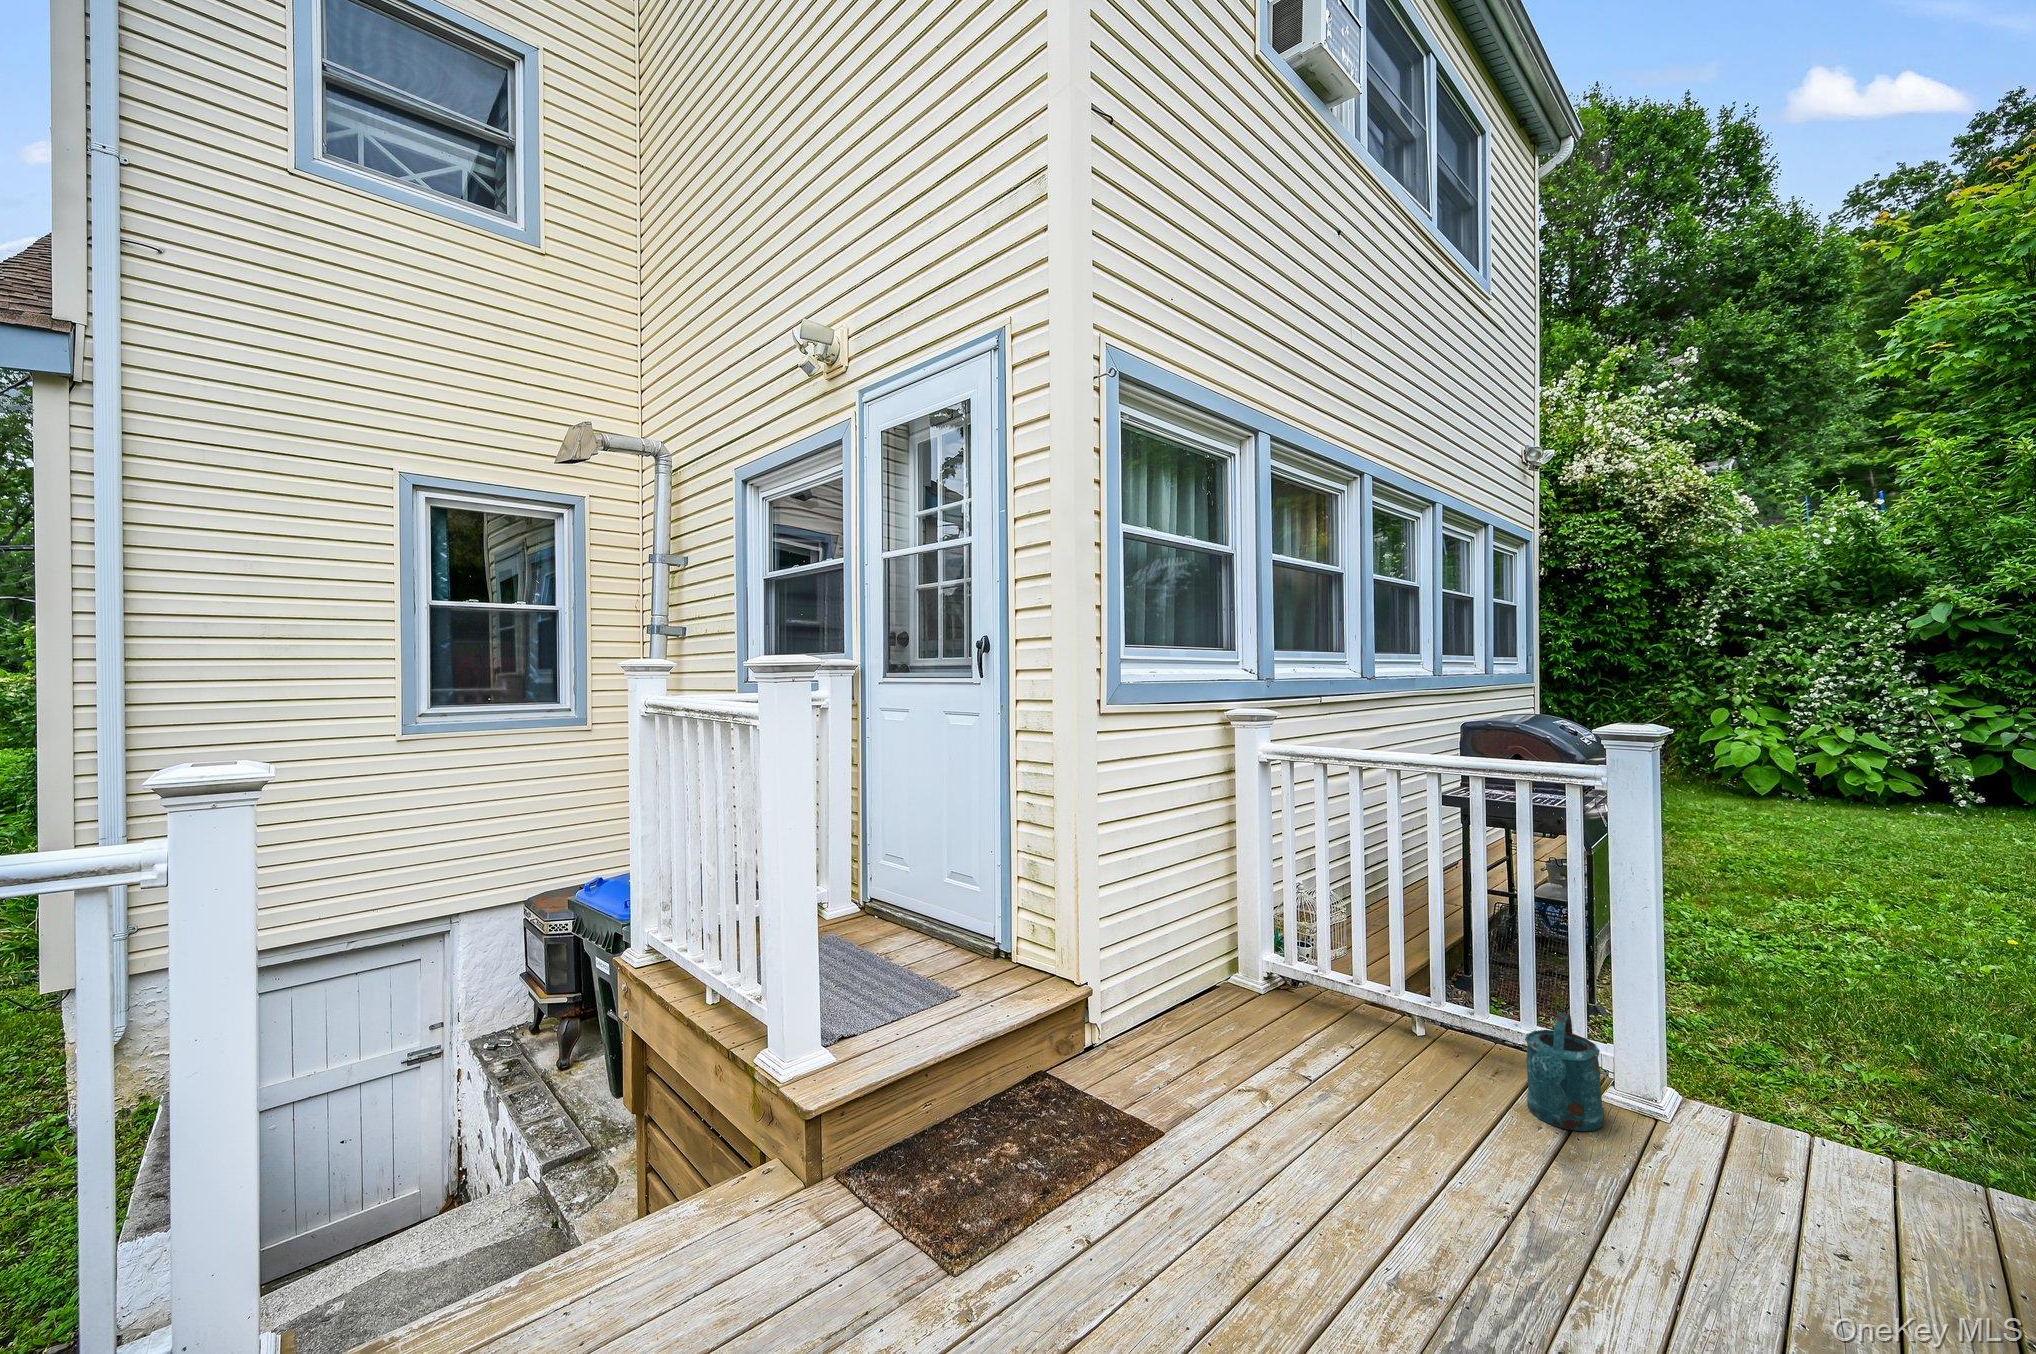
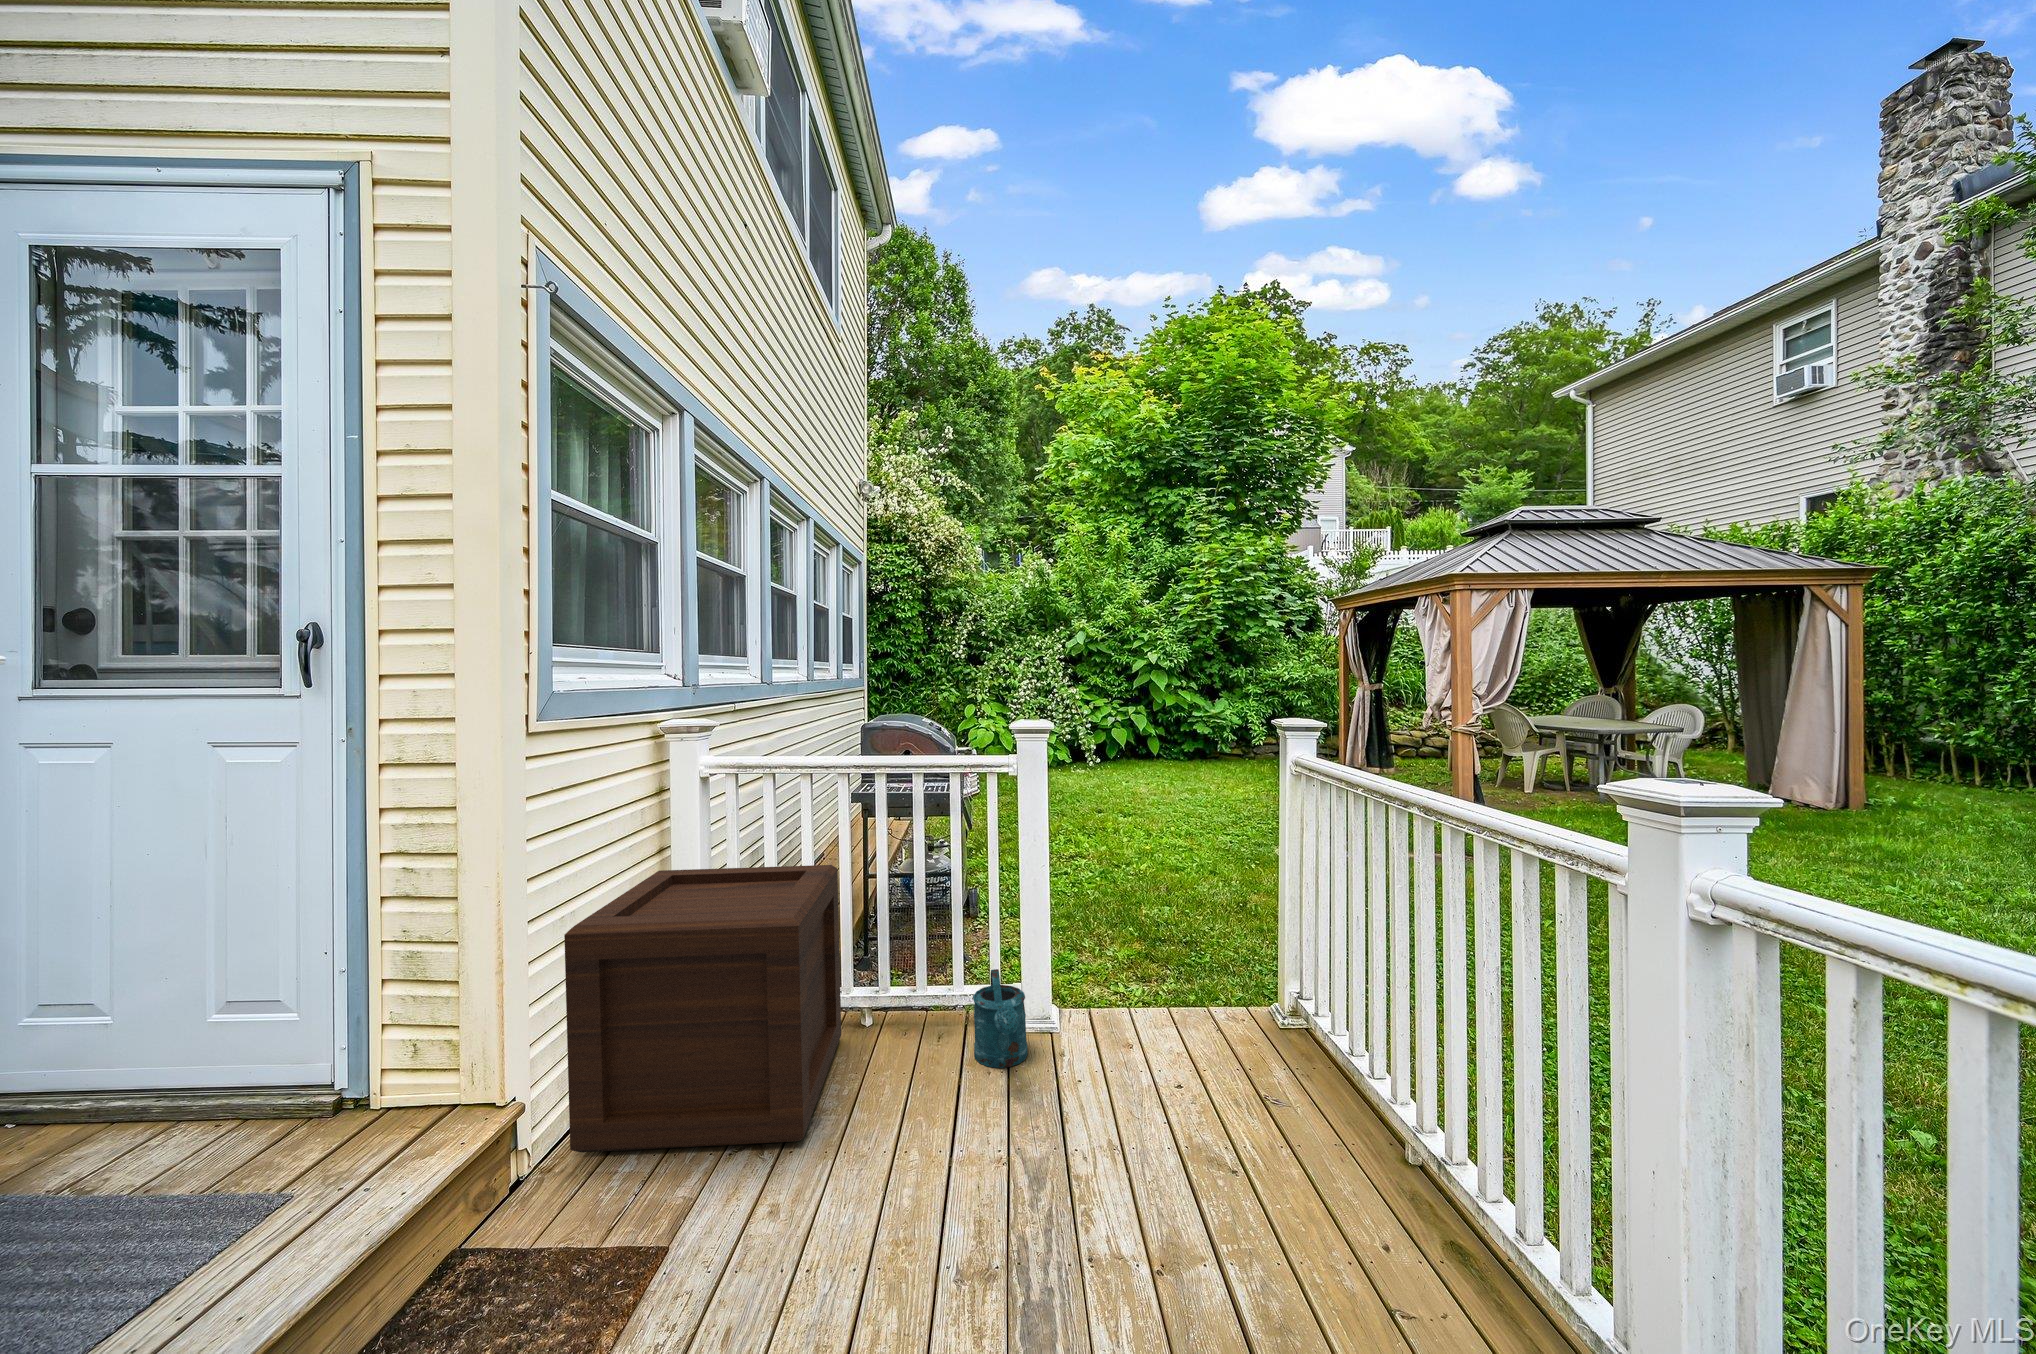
wooden crate: none [1123,838,1382,1104] -> present [564,865,841,1153]

